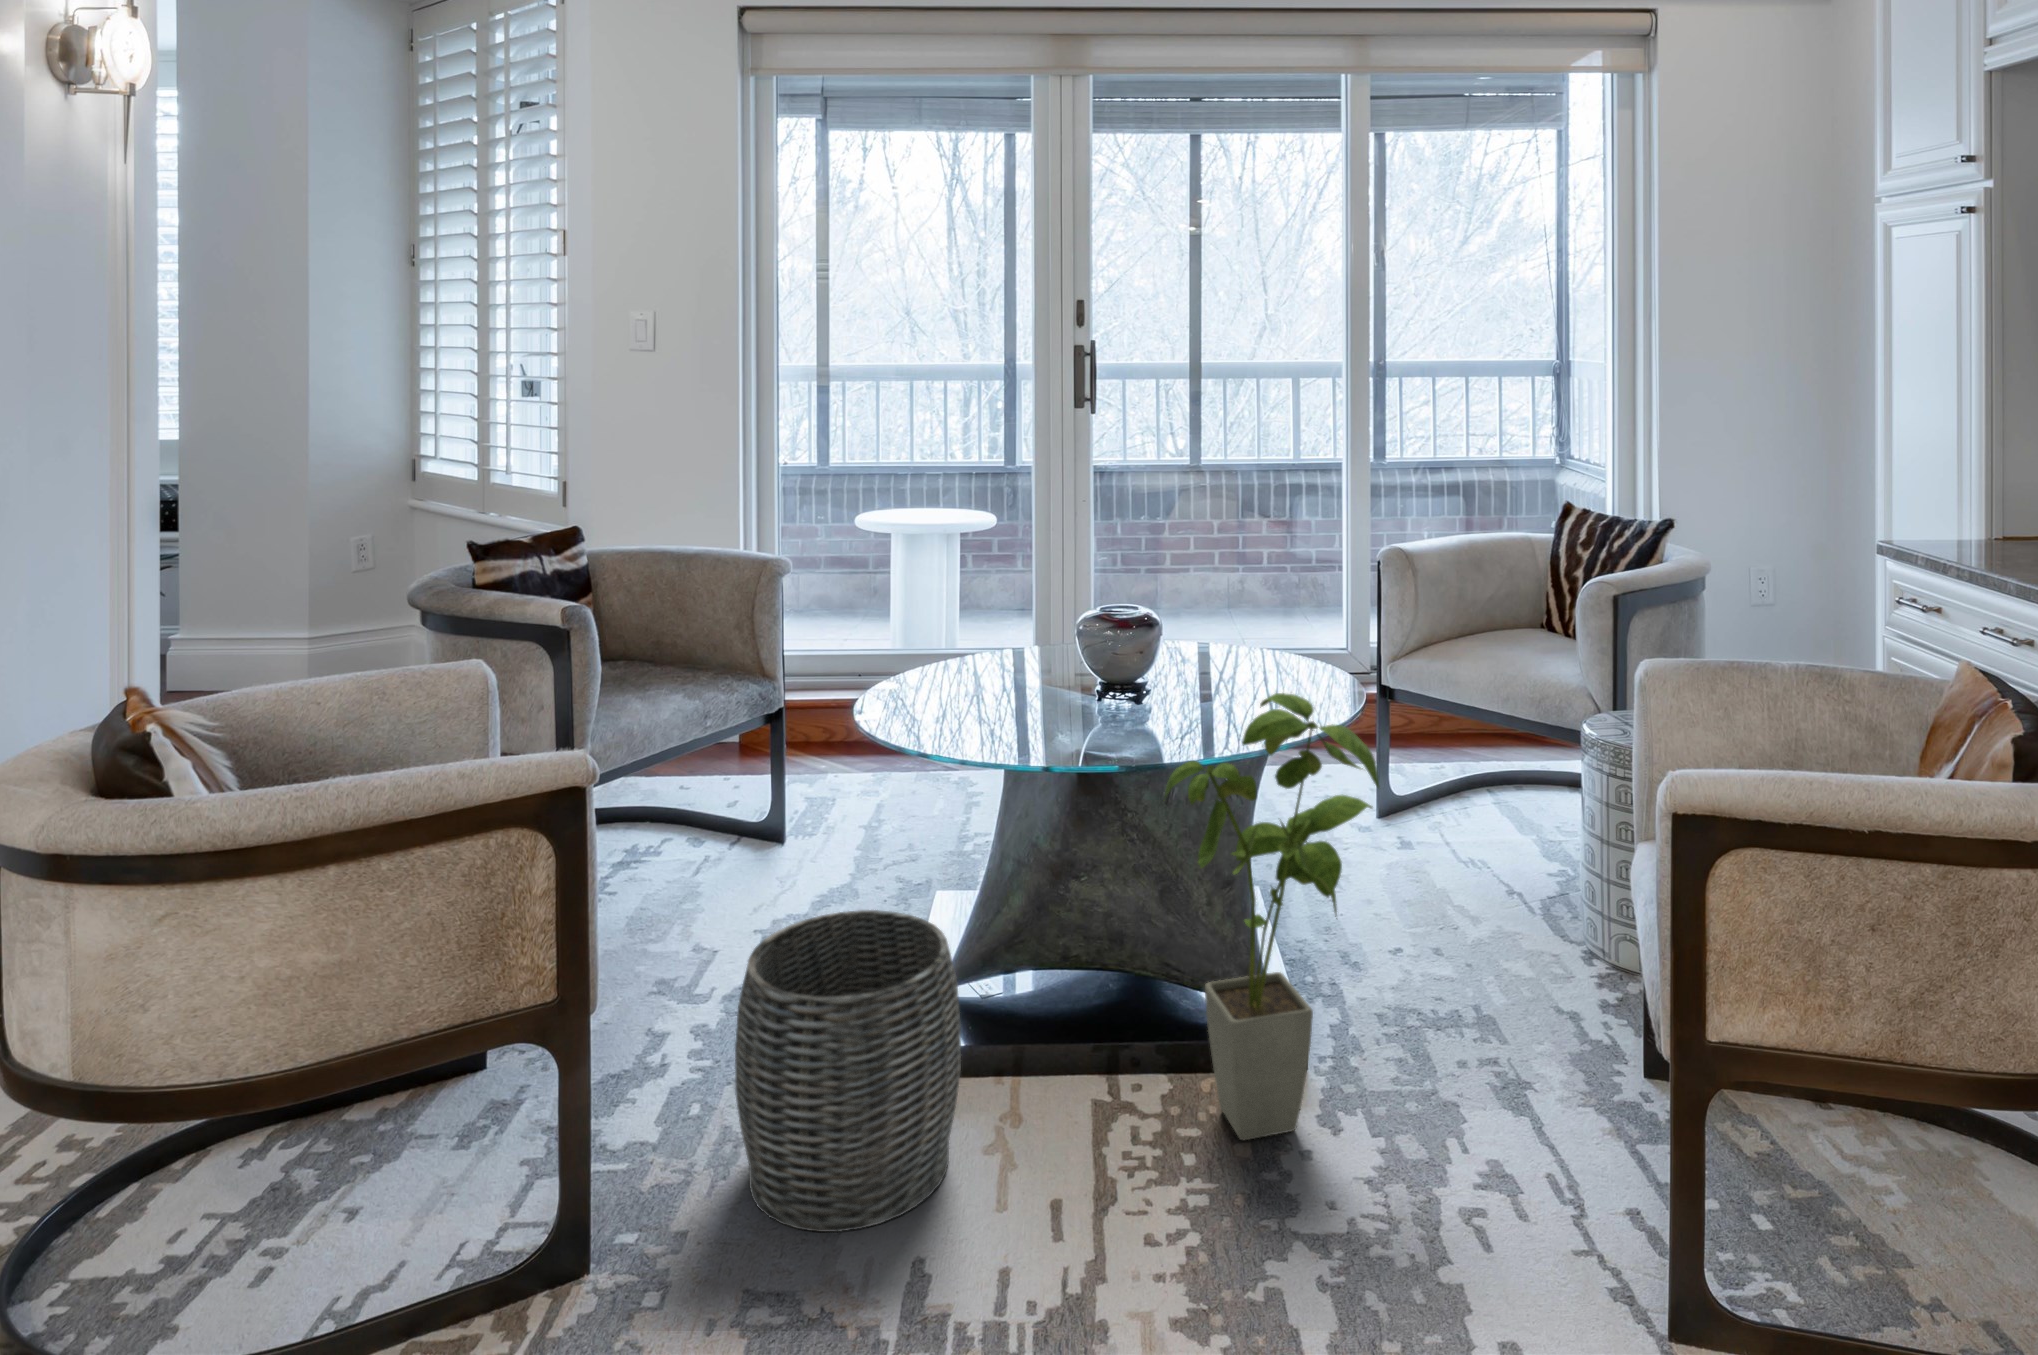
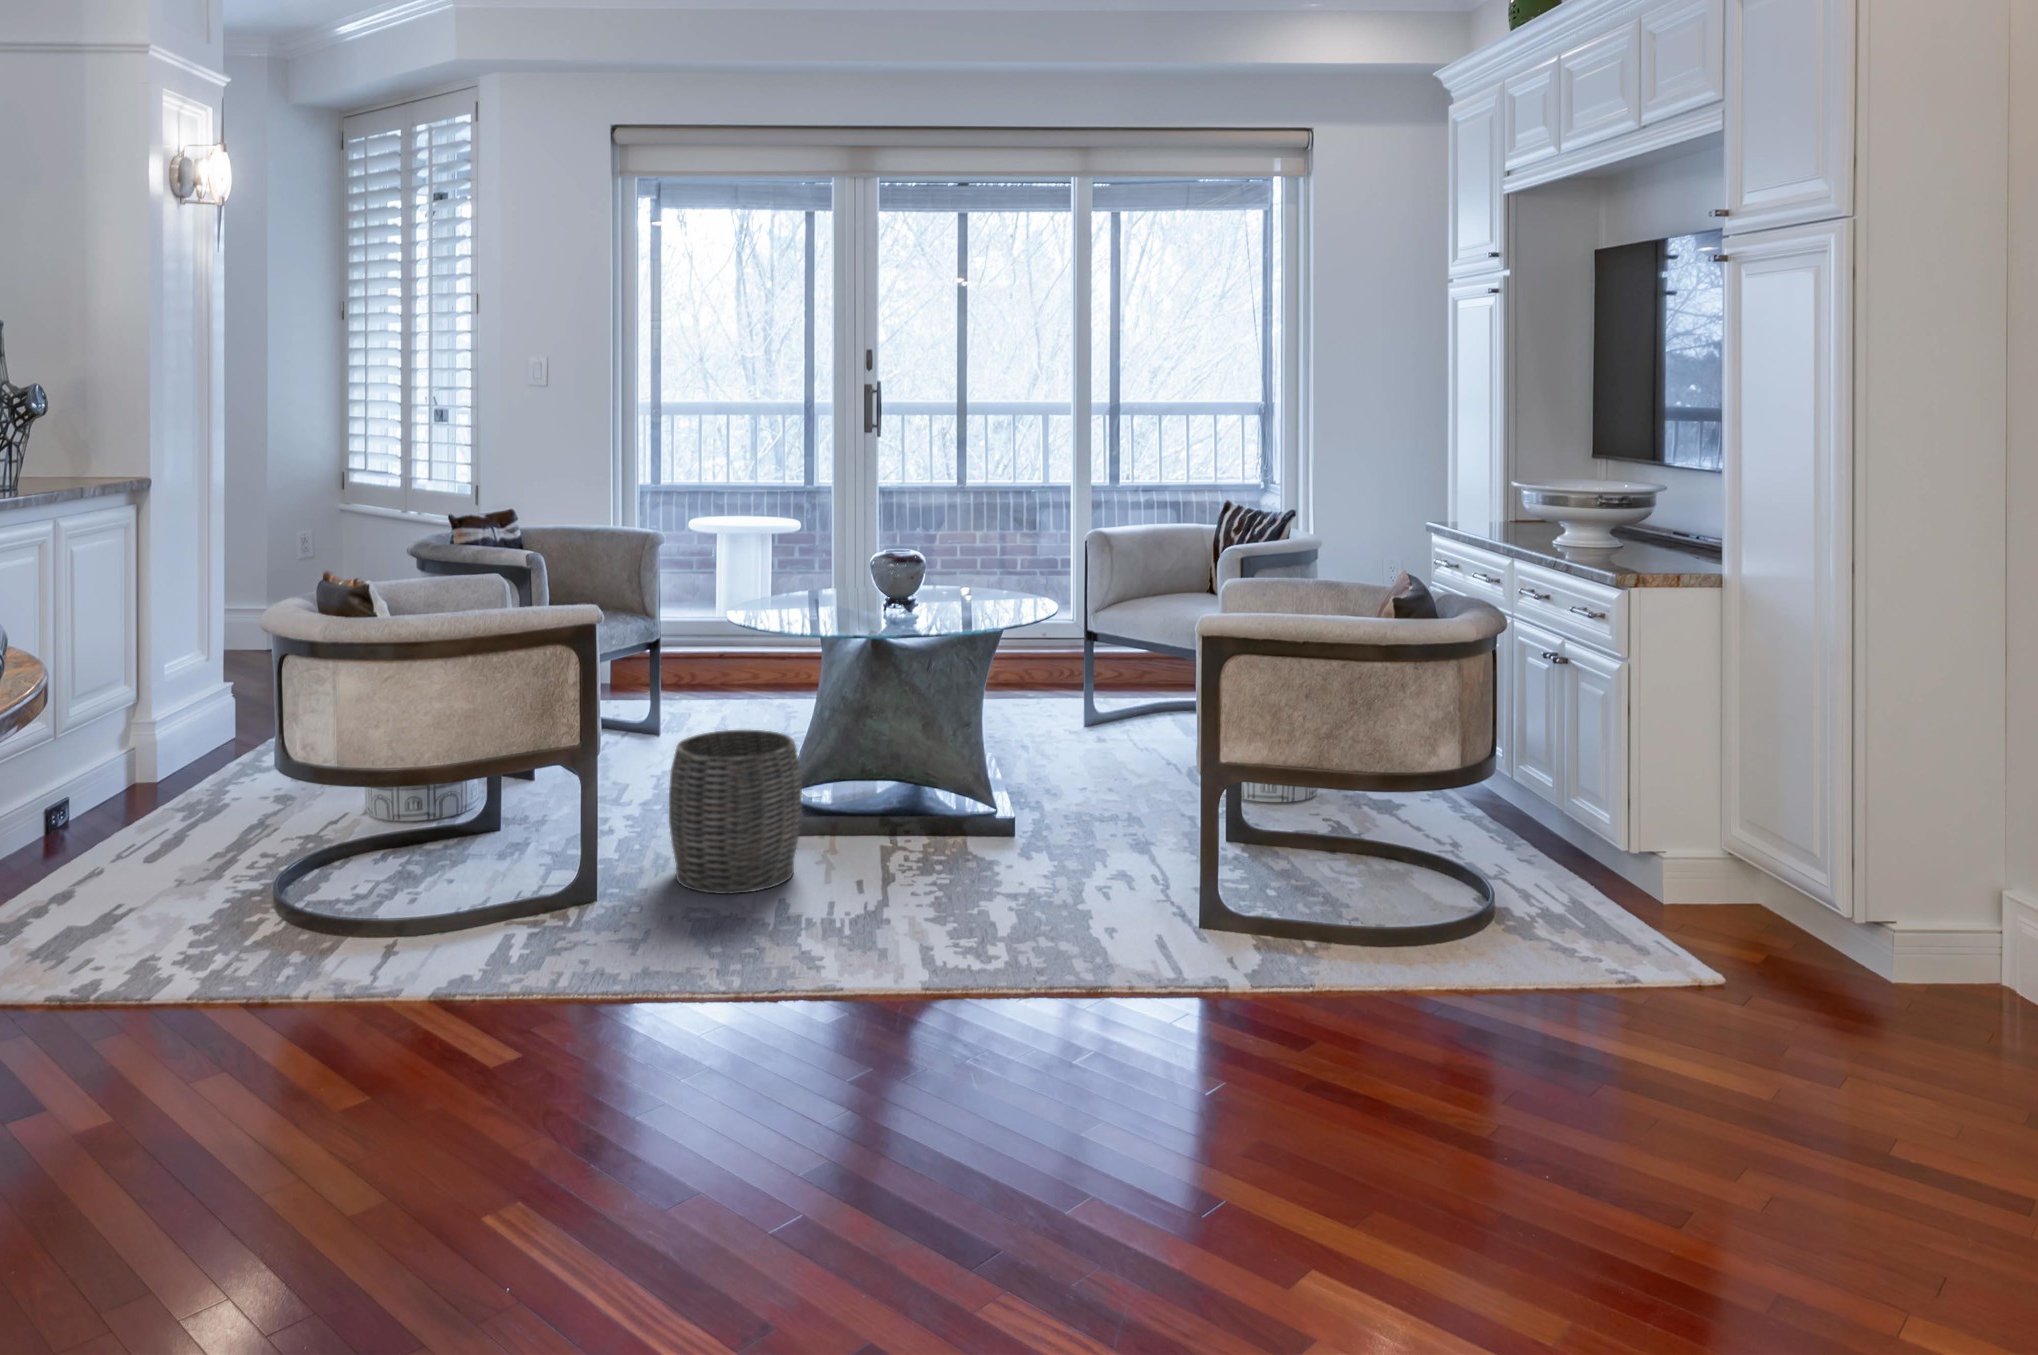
house plant: present [1165,693,1379,1140] -> none [924,594,1055,863]

